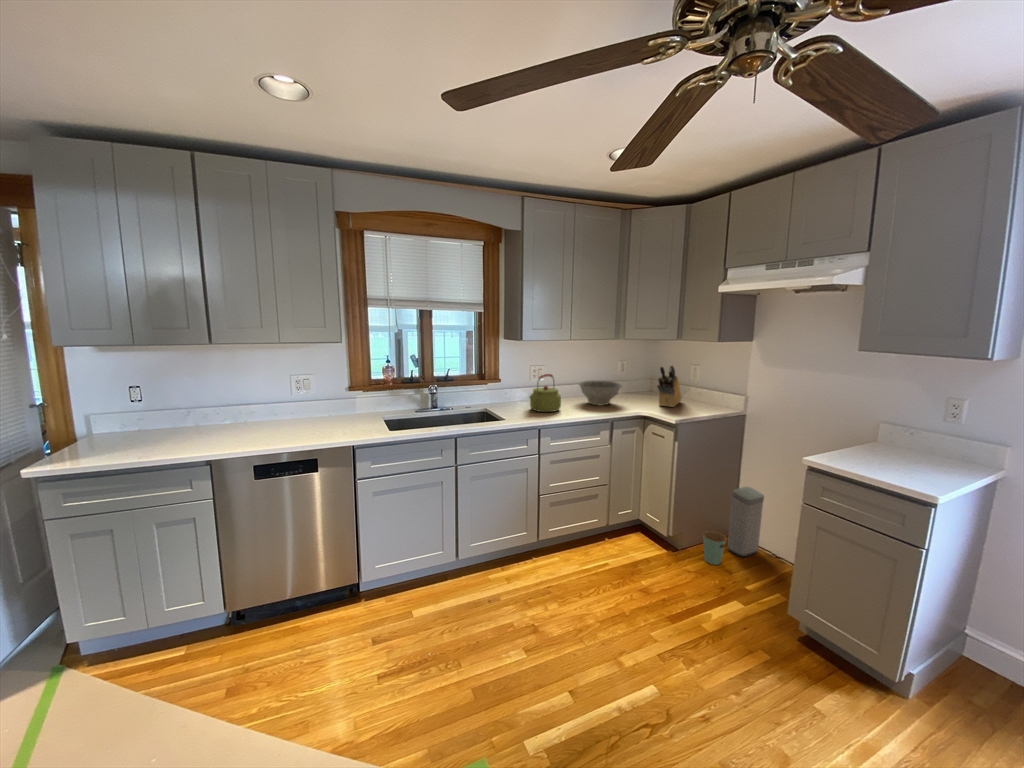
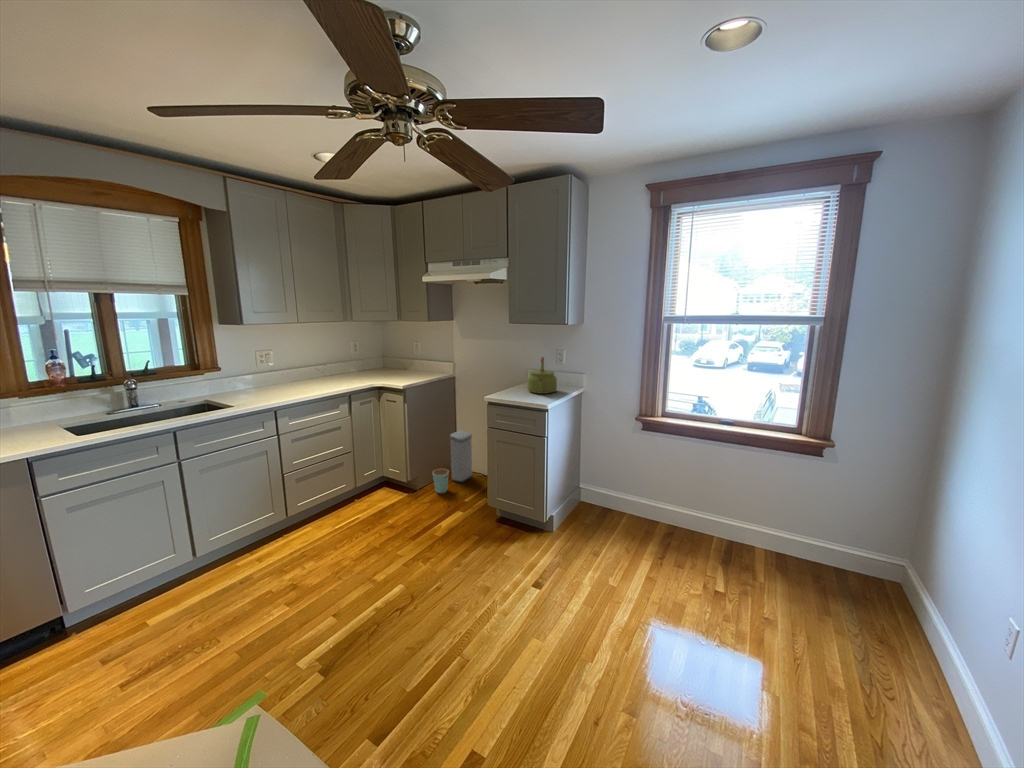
knife block: present [657,365,681,407] -> none [384,341,406,377]
kettle: present [530,374,561,412] -> present [527,357,557,394]
bowl: present [579,381,622,406] -> none [311,360,354,383]

